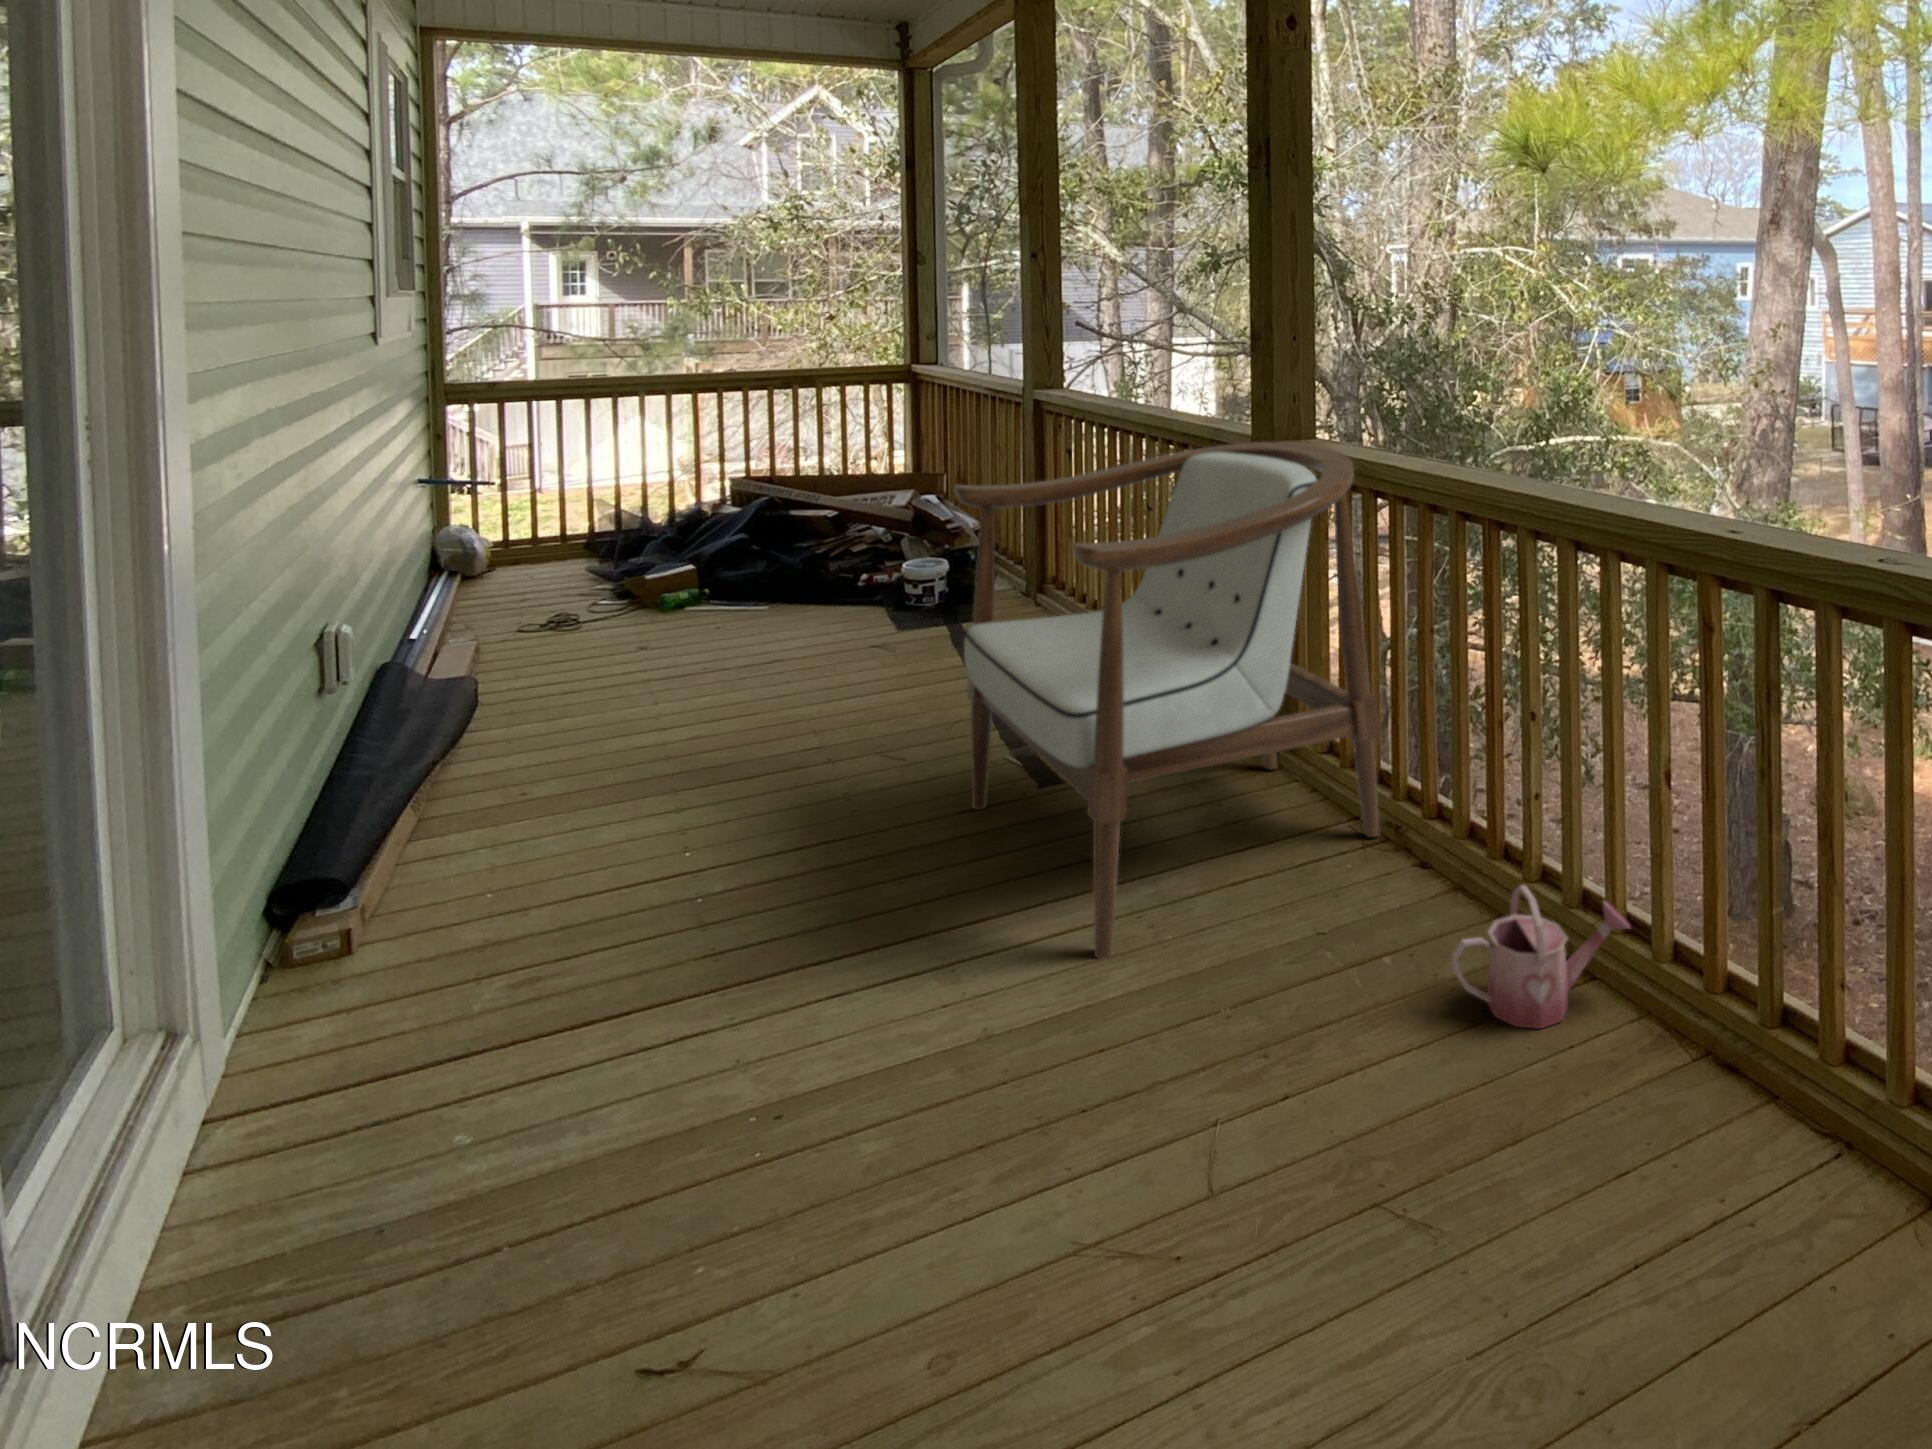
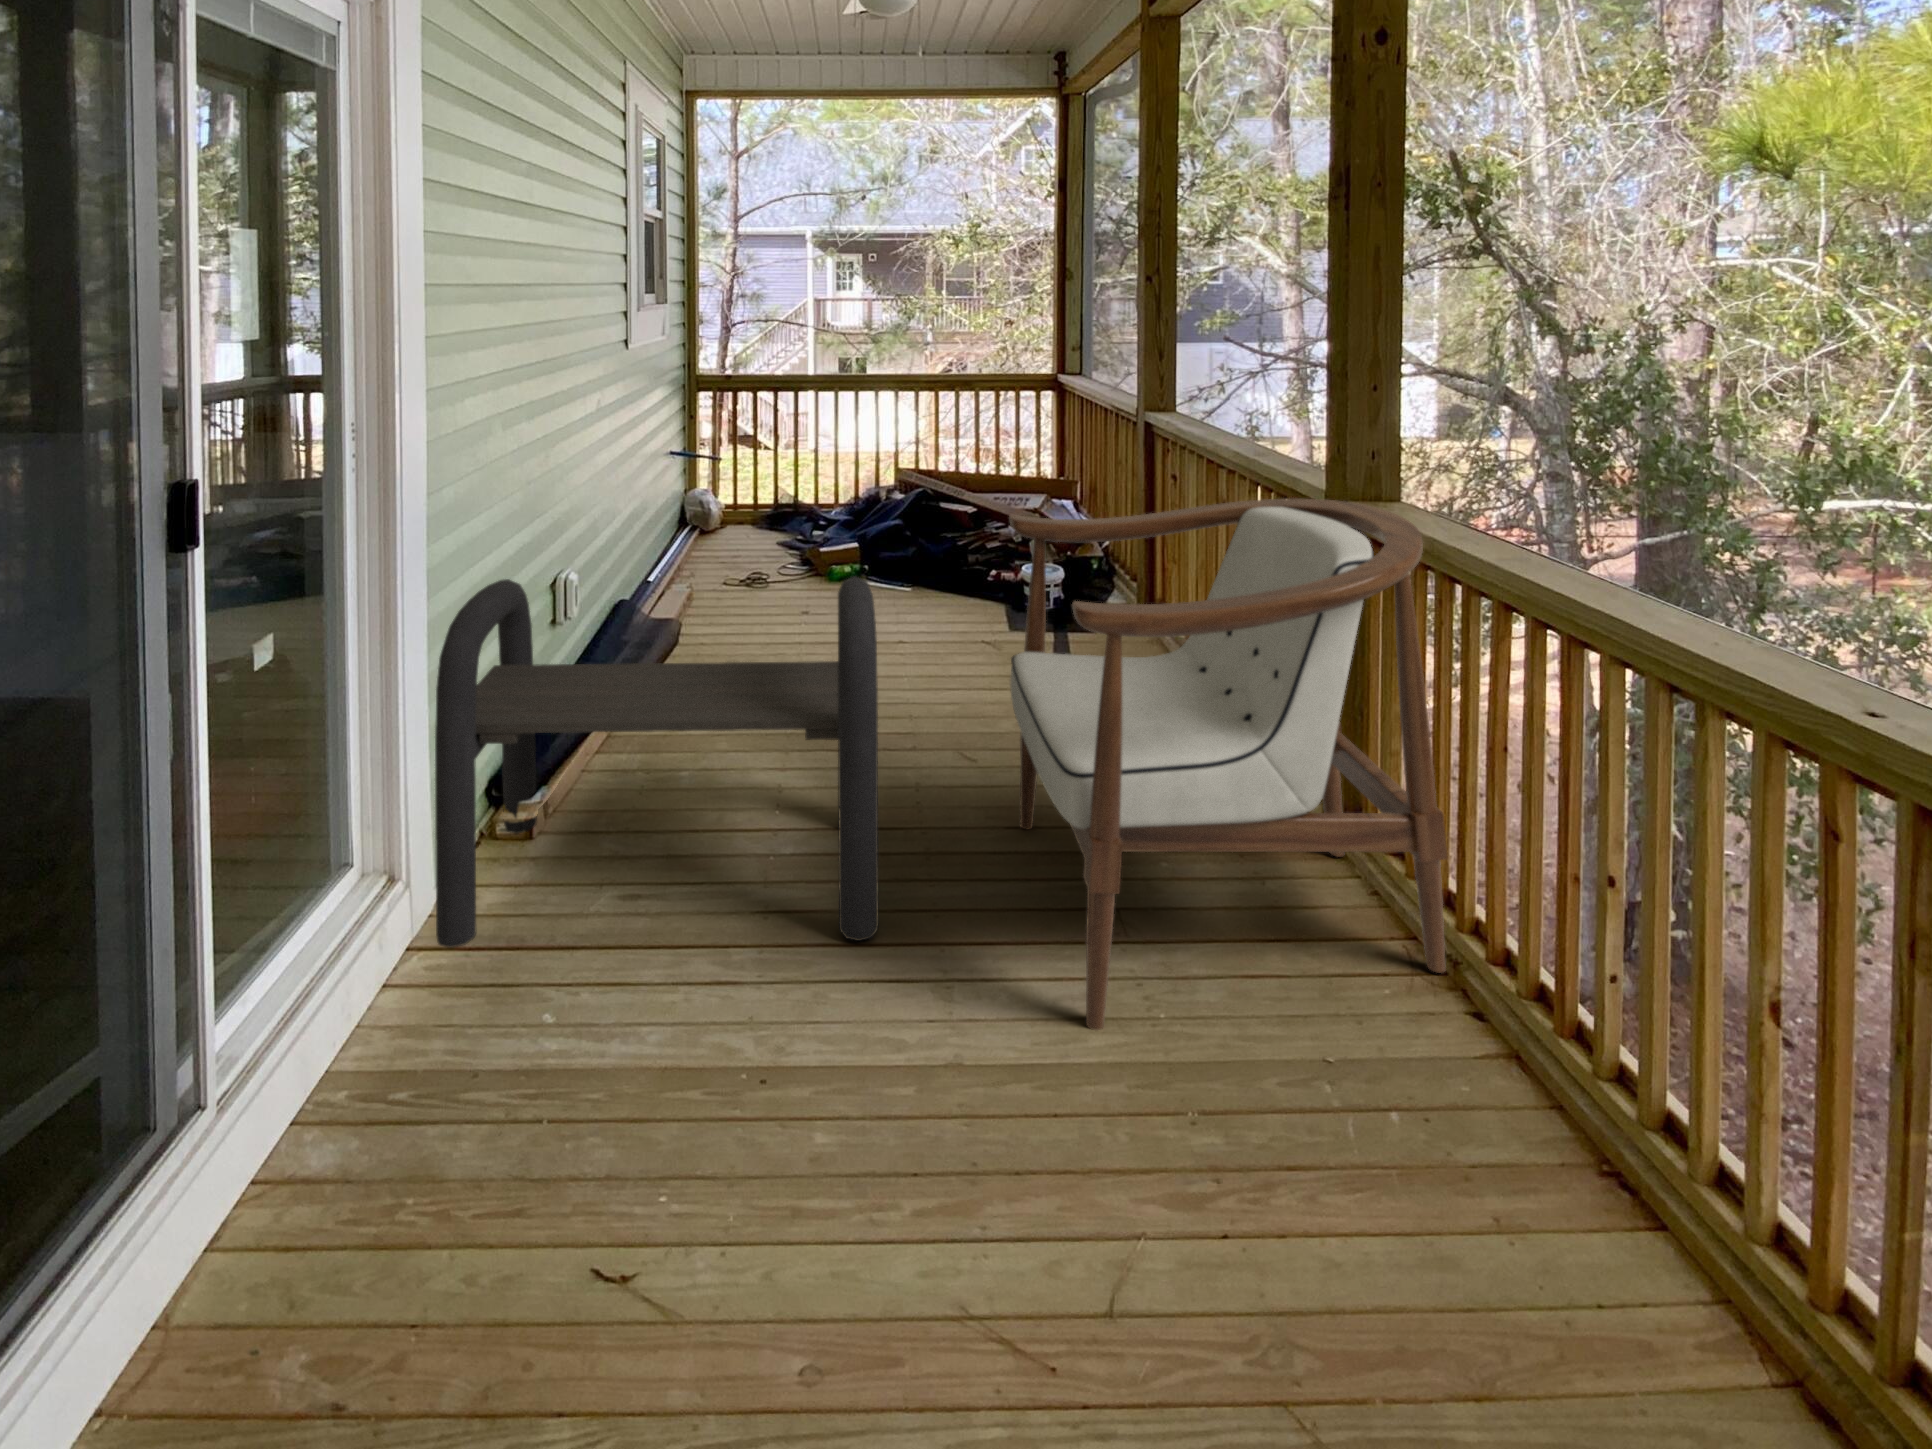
bench: none [236,564,855,1102] -> present [435,577,878,948]
watering can: present [1452,885,1630,1029] -> none [1478,1113,1751,1309]

